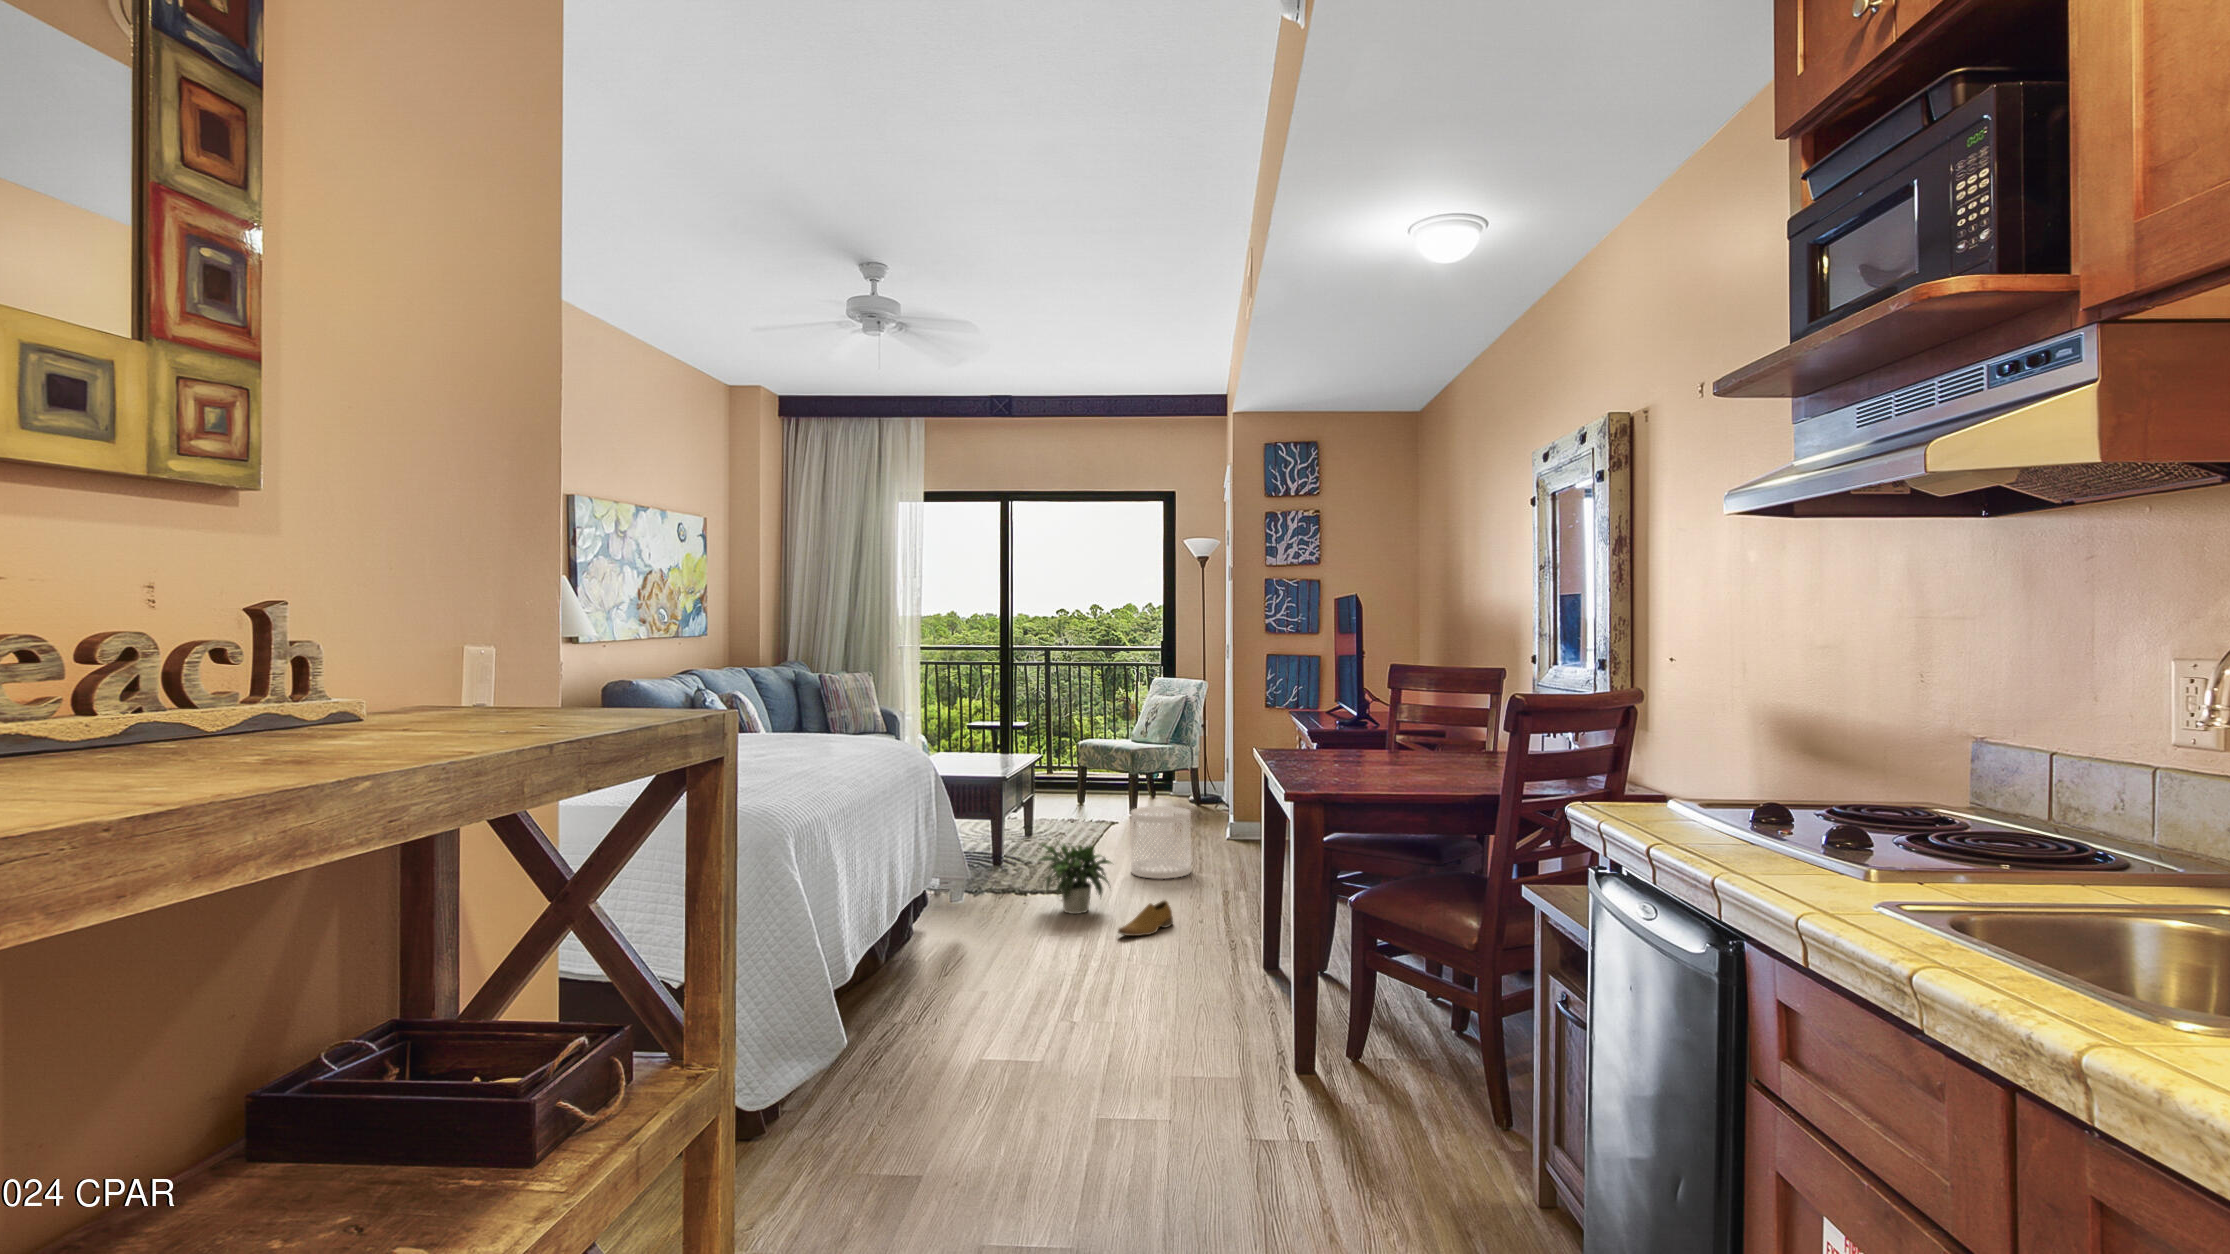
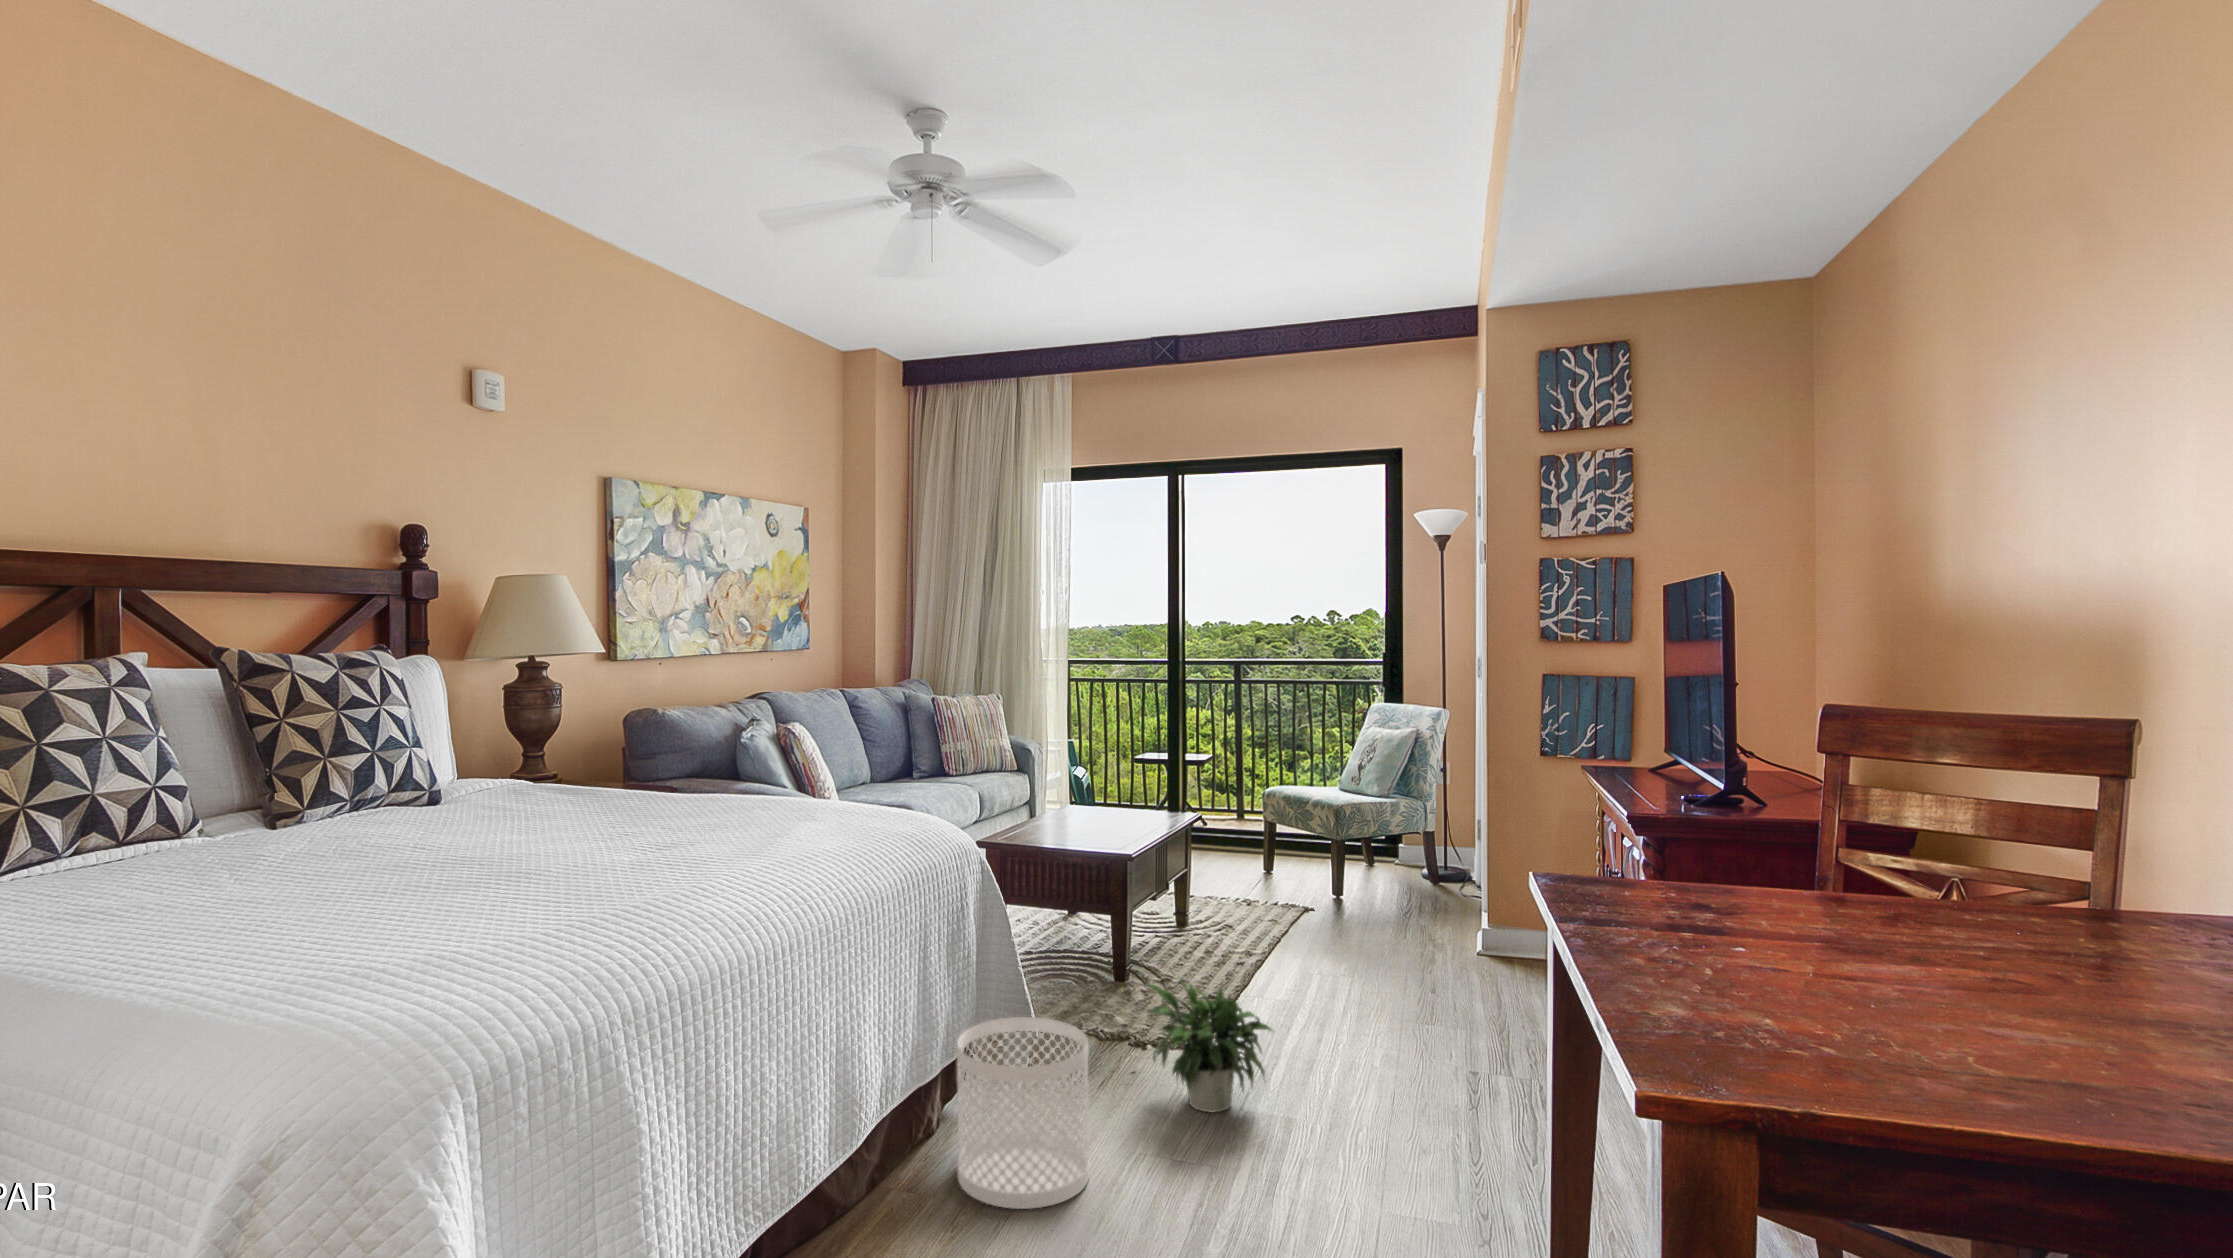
waste basket: present [1130,806,1191,879] -> present [957,1017,1090,1209]
shoe: present [1118,901,1173,936] -> none [1266,1120,1375,1196]

